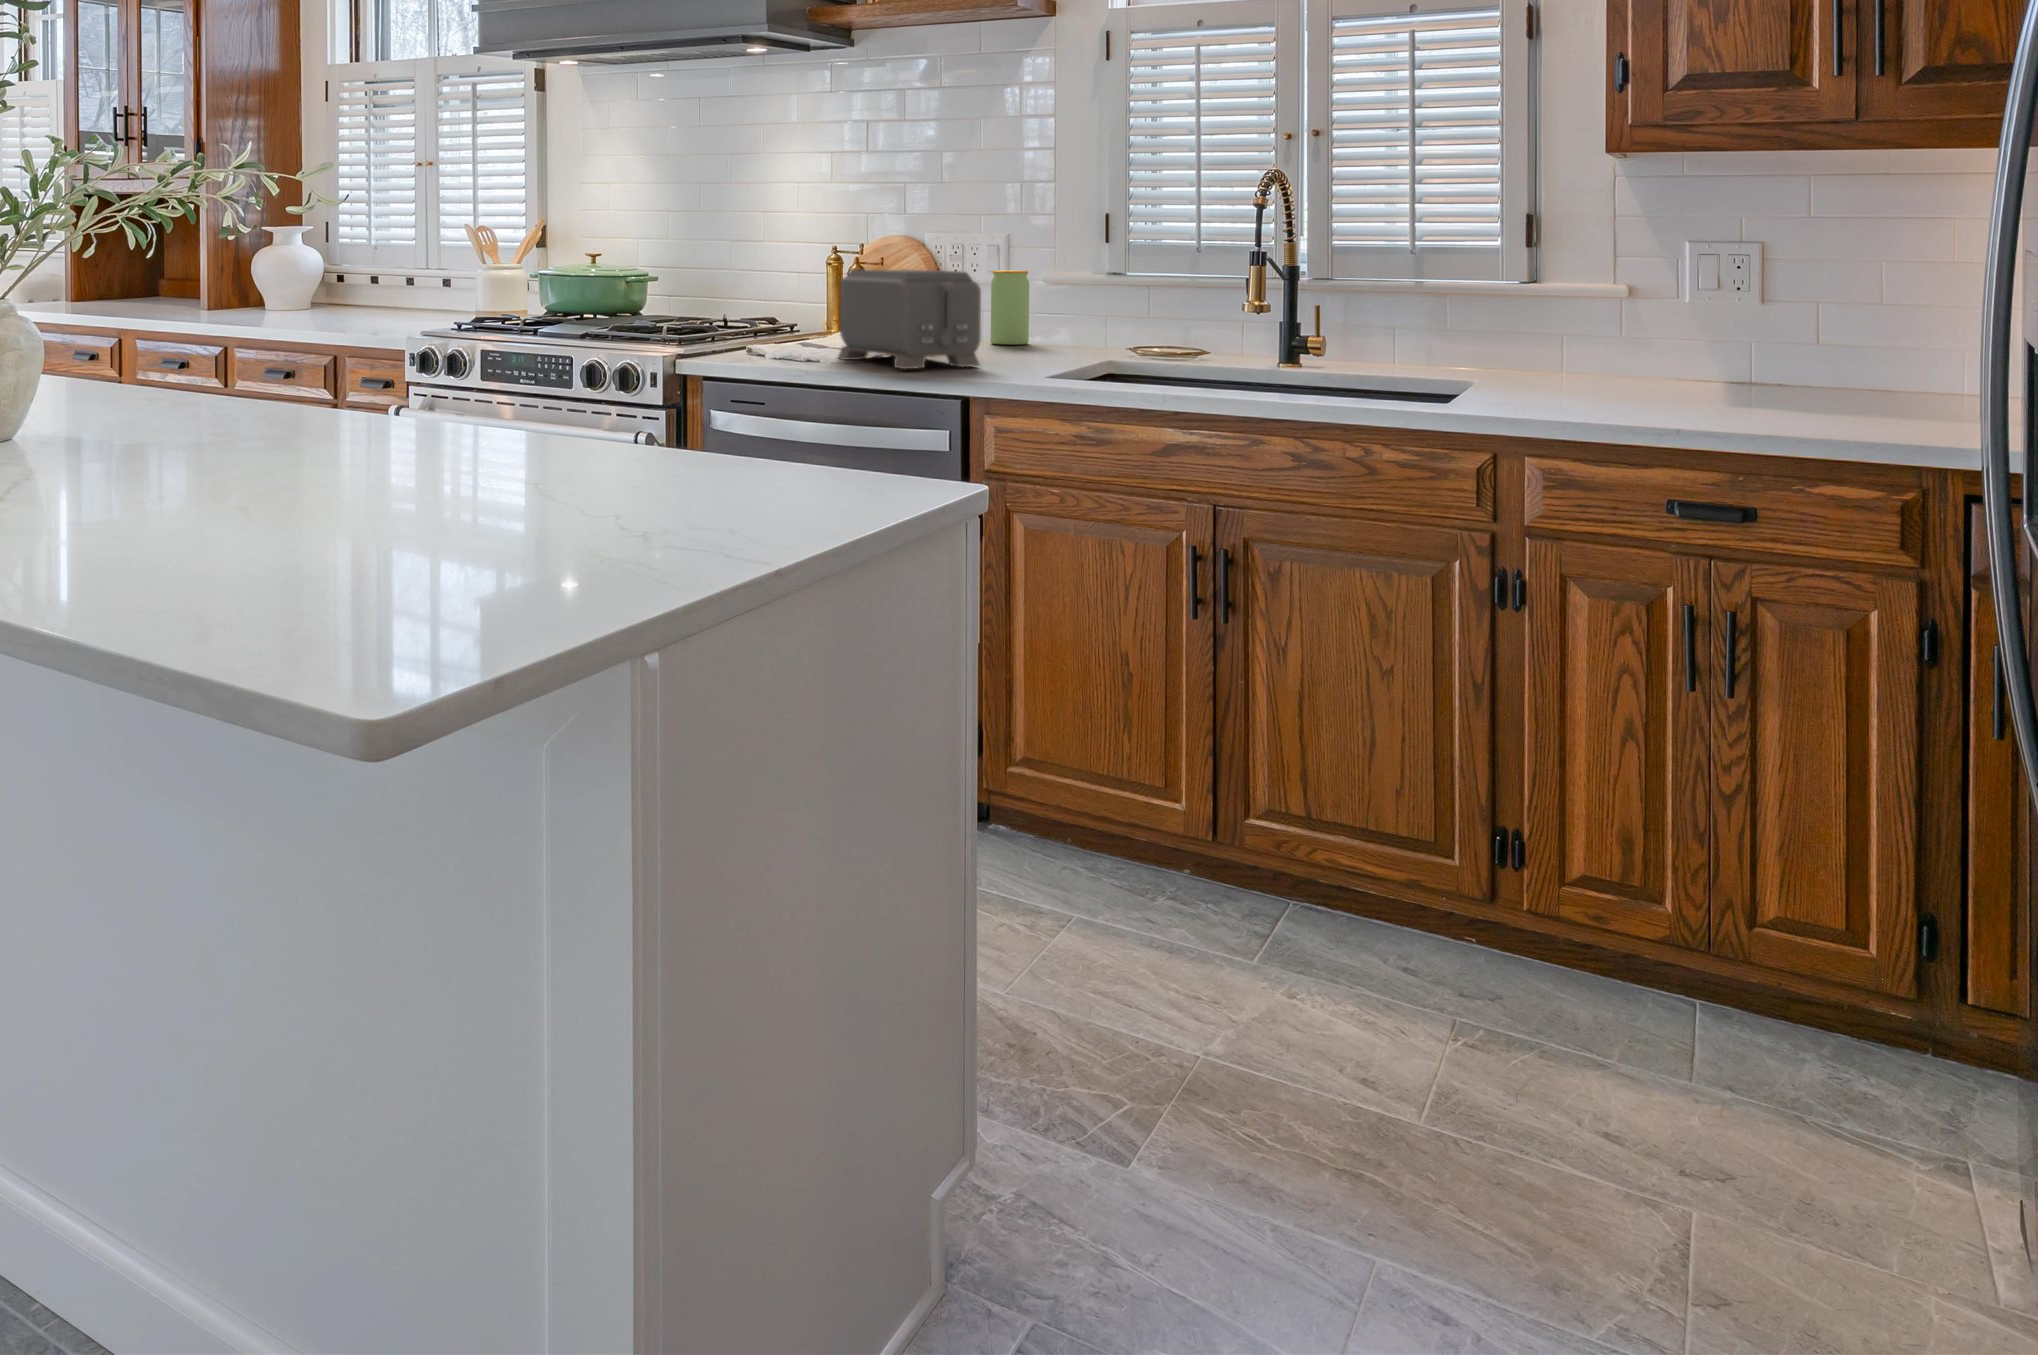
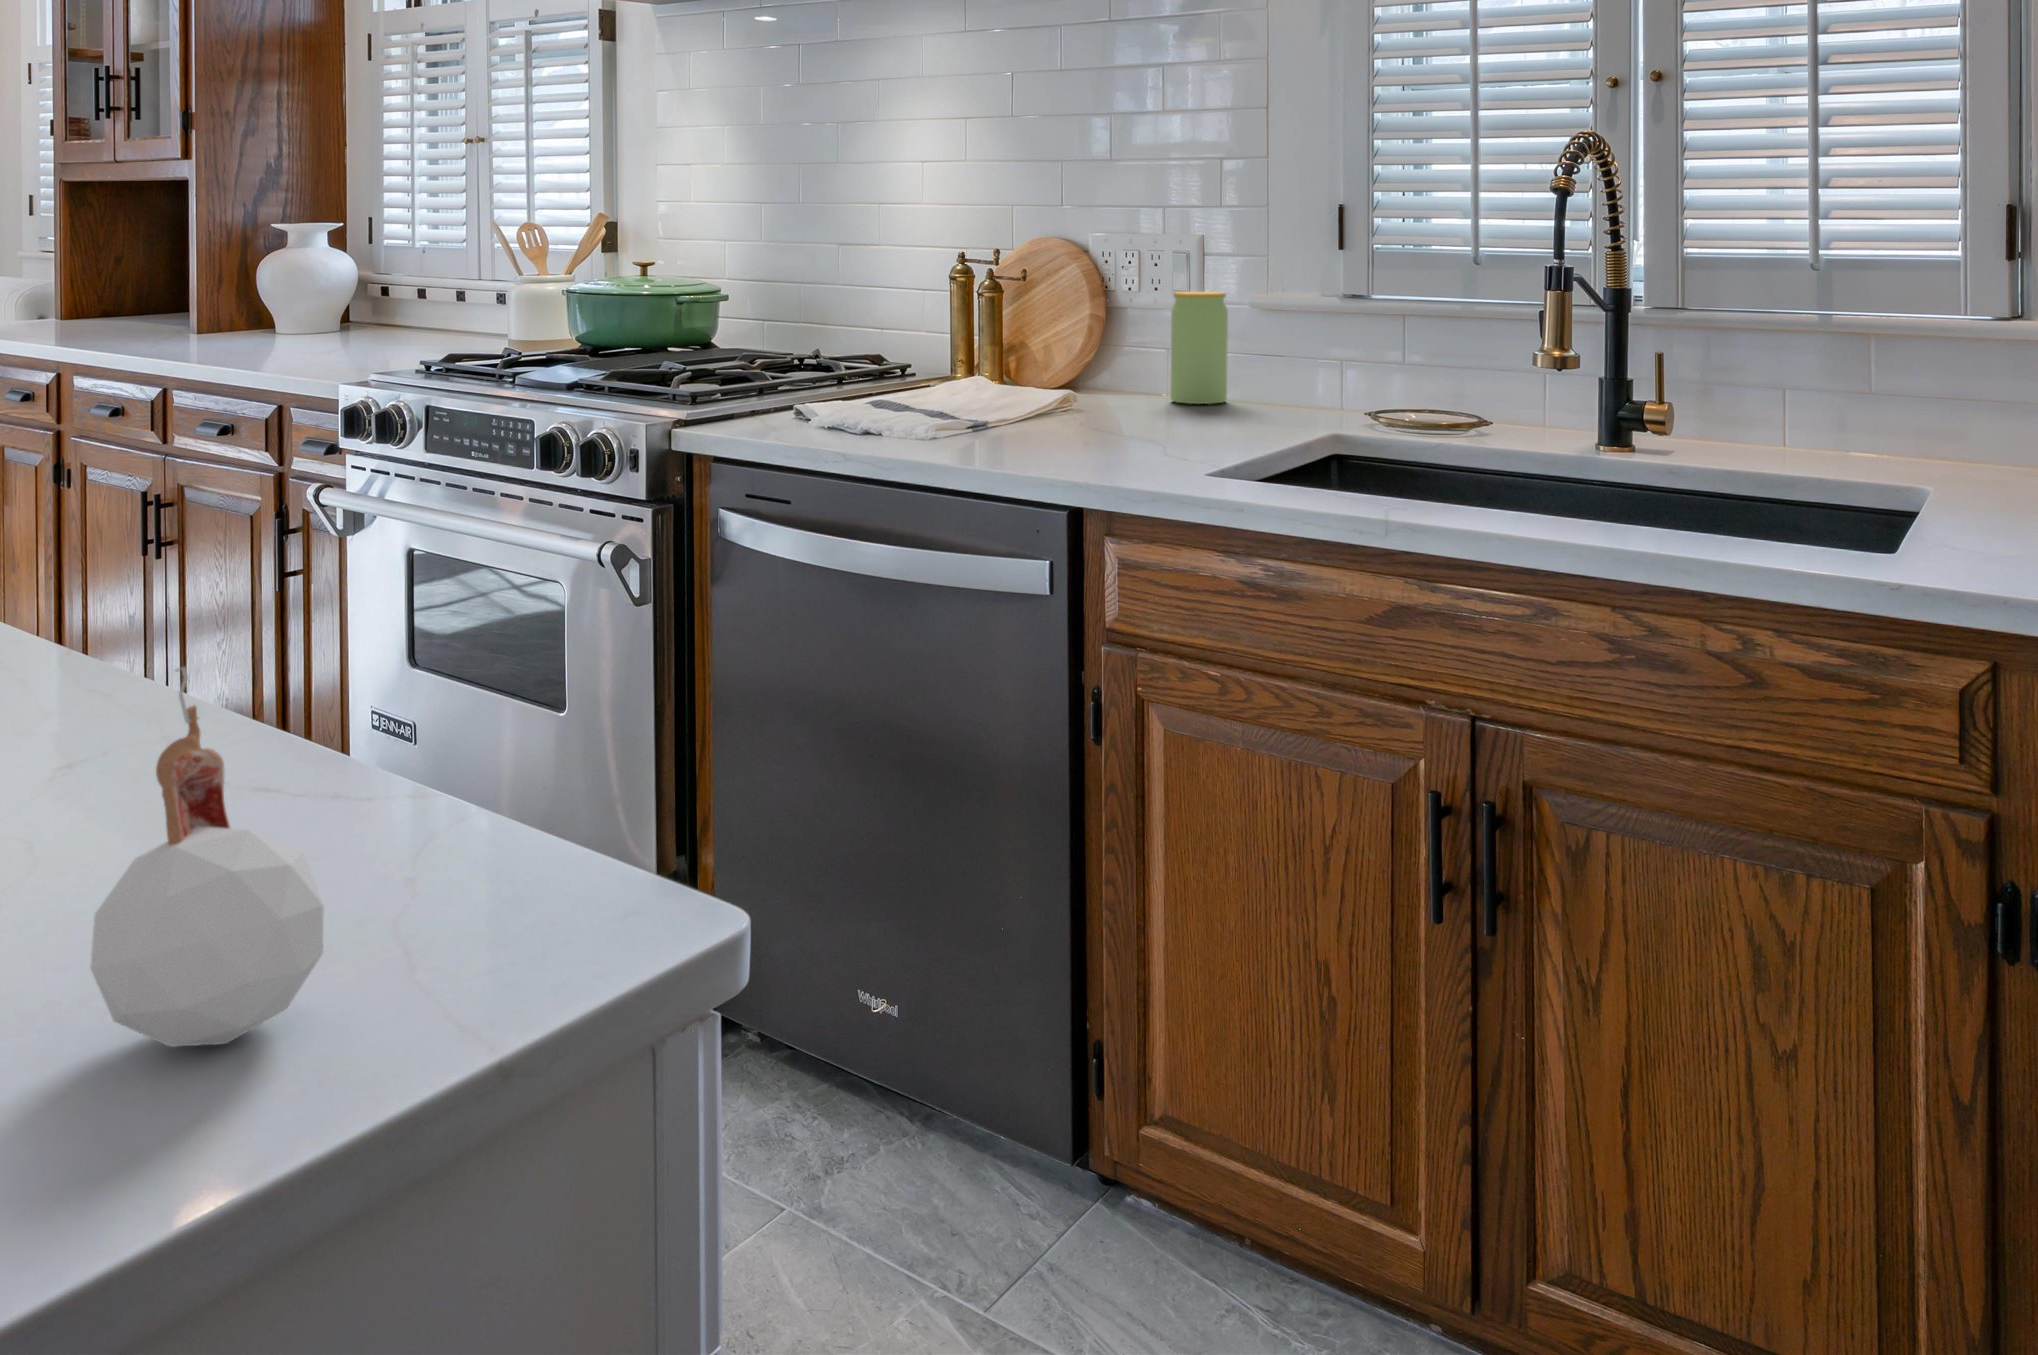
toaster: present [838,270,981,369] -> none [911,292,1116,456]
candle: none [817,381,884,500] -> present [90,667,324,1047]

